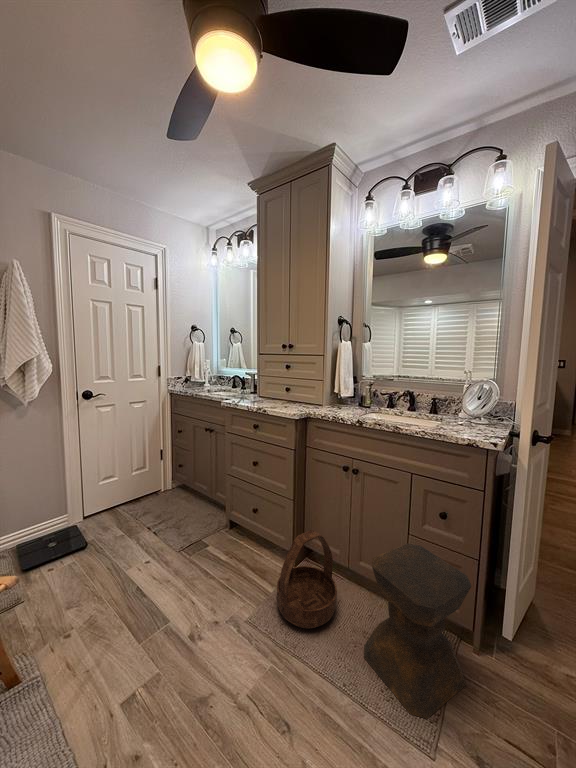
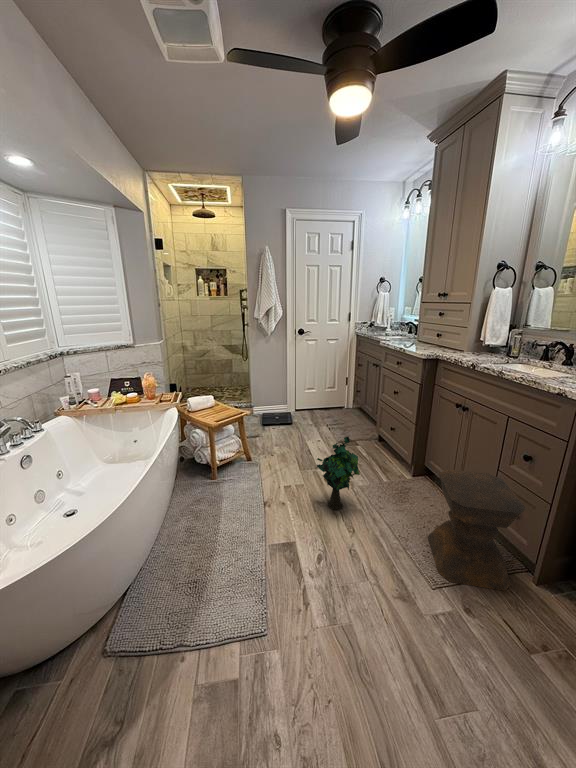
basket: present [277,530,337,628] -> none [382,444,433,510]
decorative plant: none [192,557,268,698] -> present [317,437,360,510]

